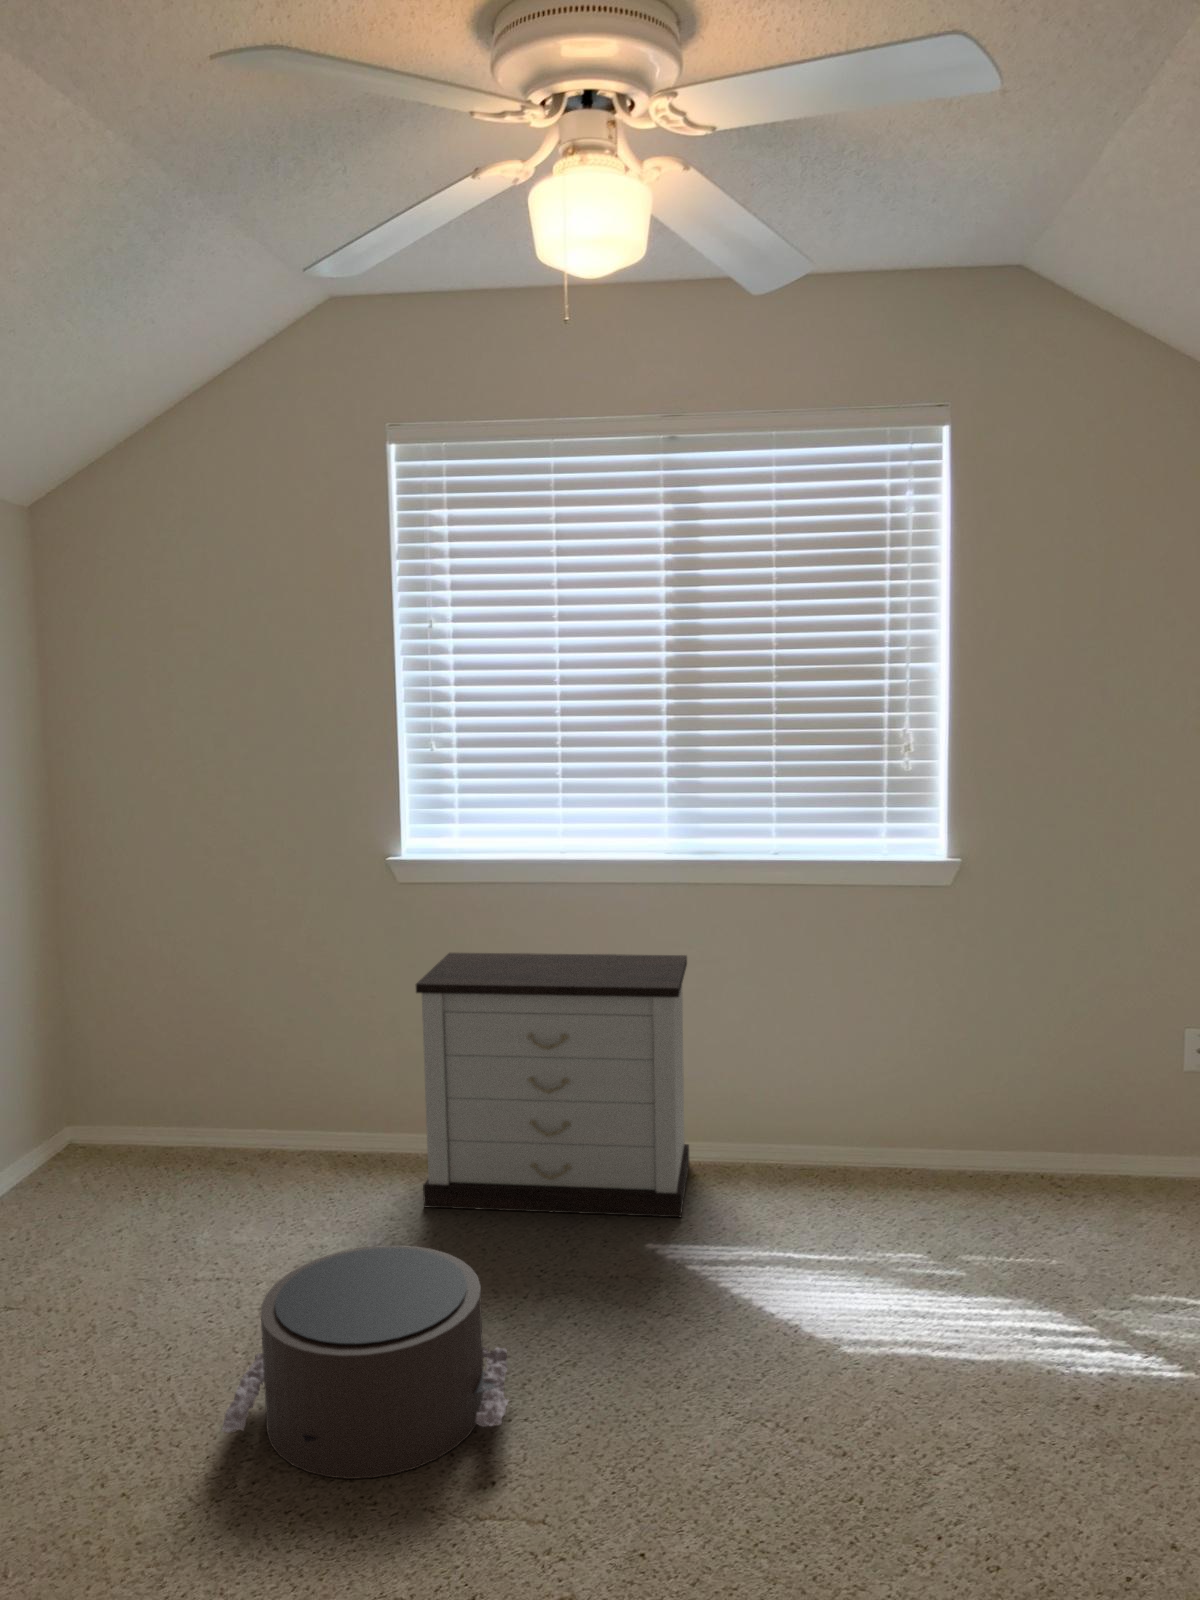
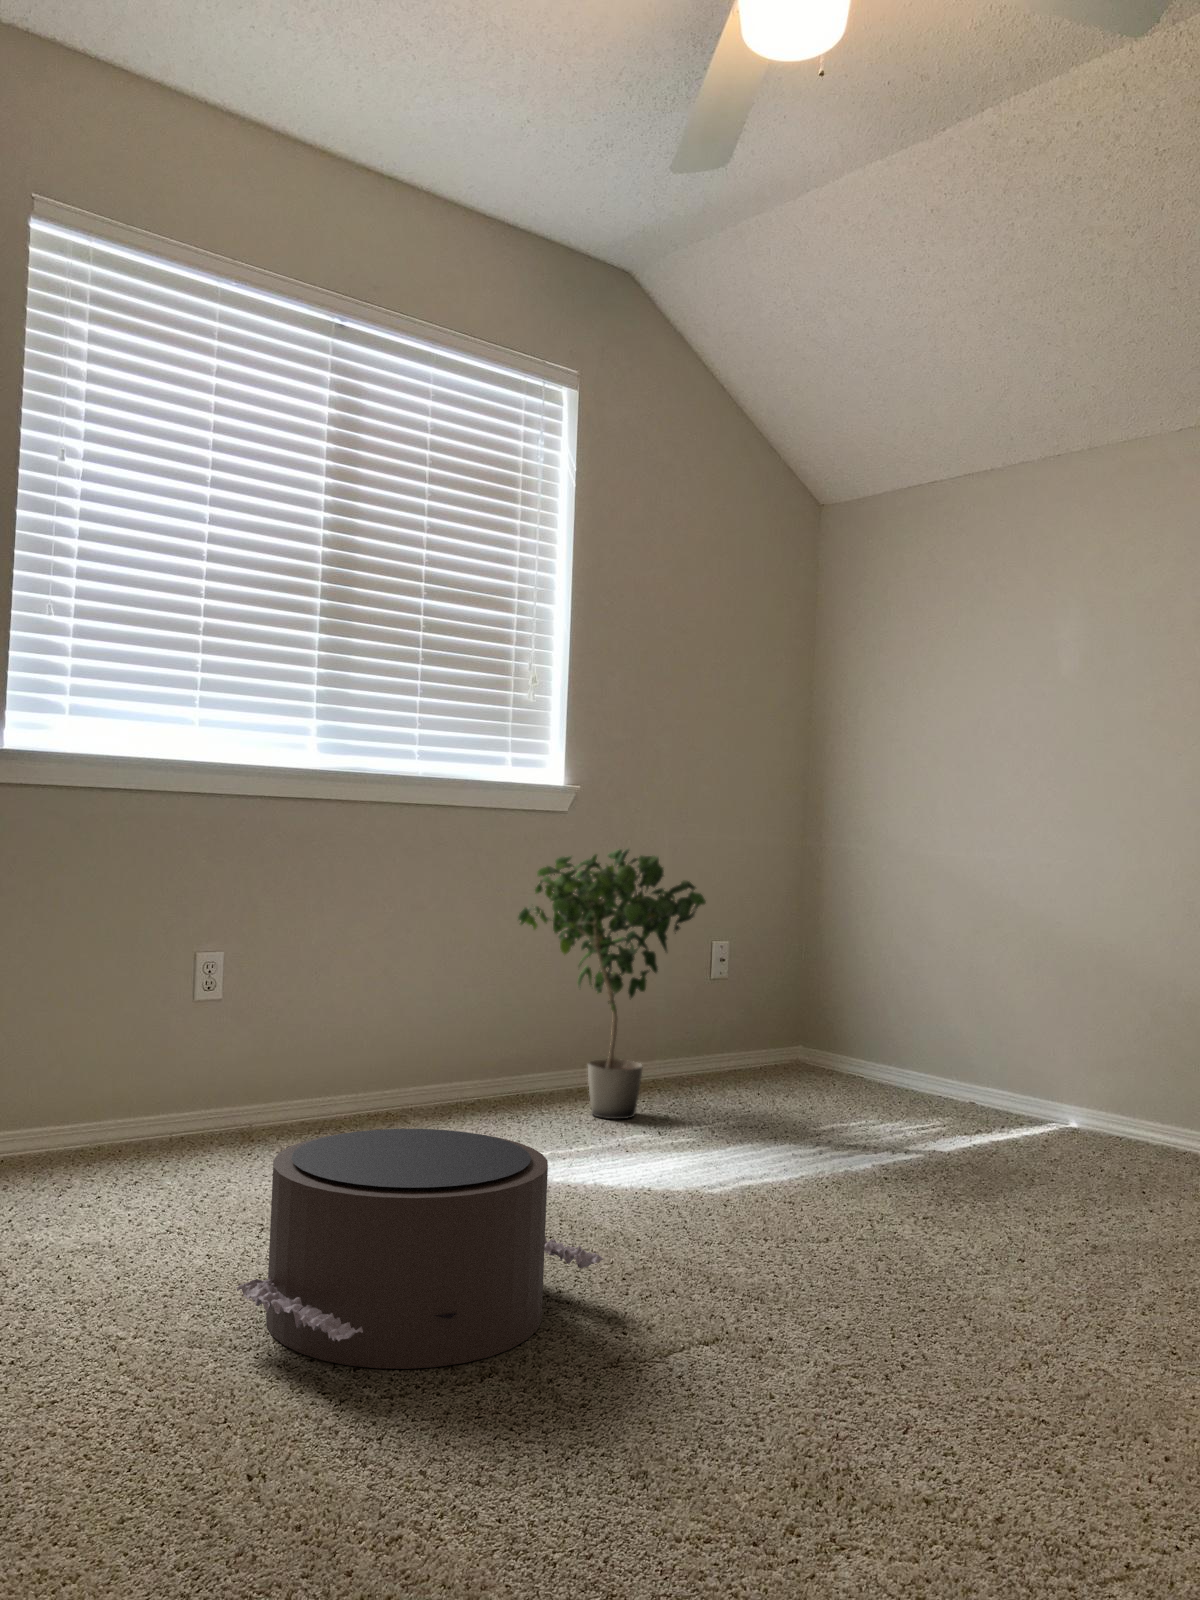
potted plant: none [821,934,1030,1226] -> present [518,849,706,1119]
nightstand: present [416,953,689,1217] -> none [58,875,423,1190]

